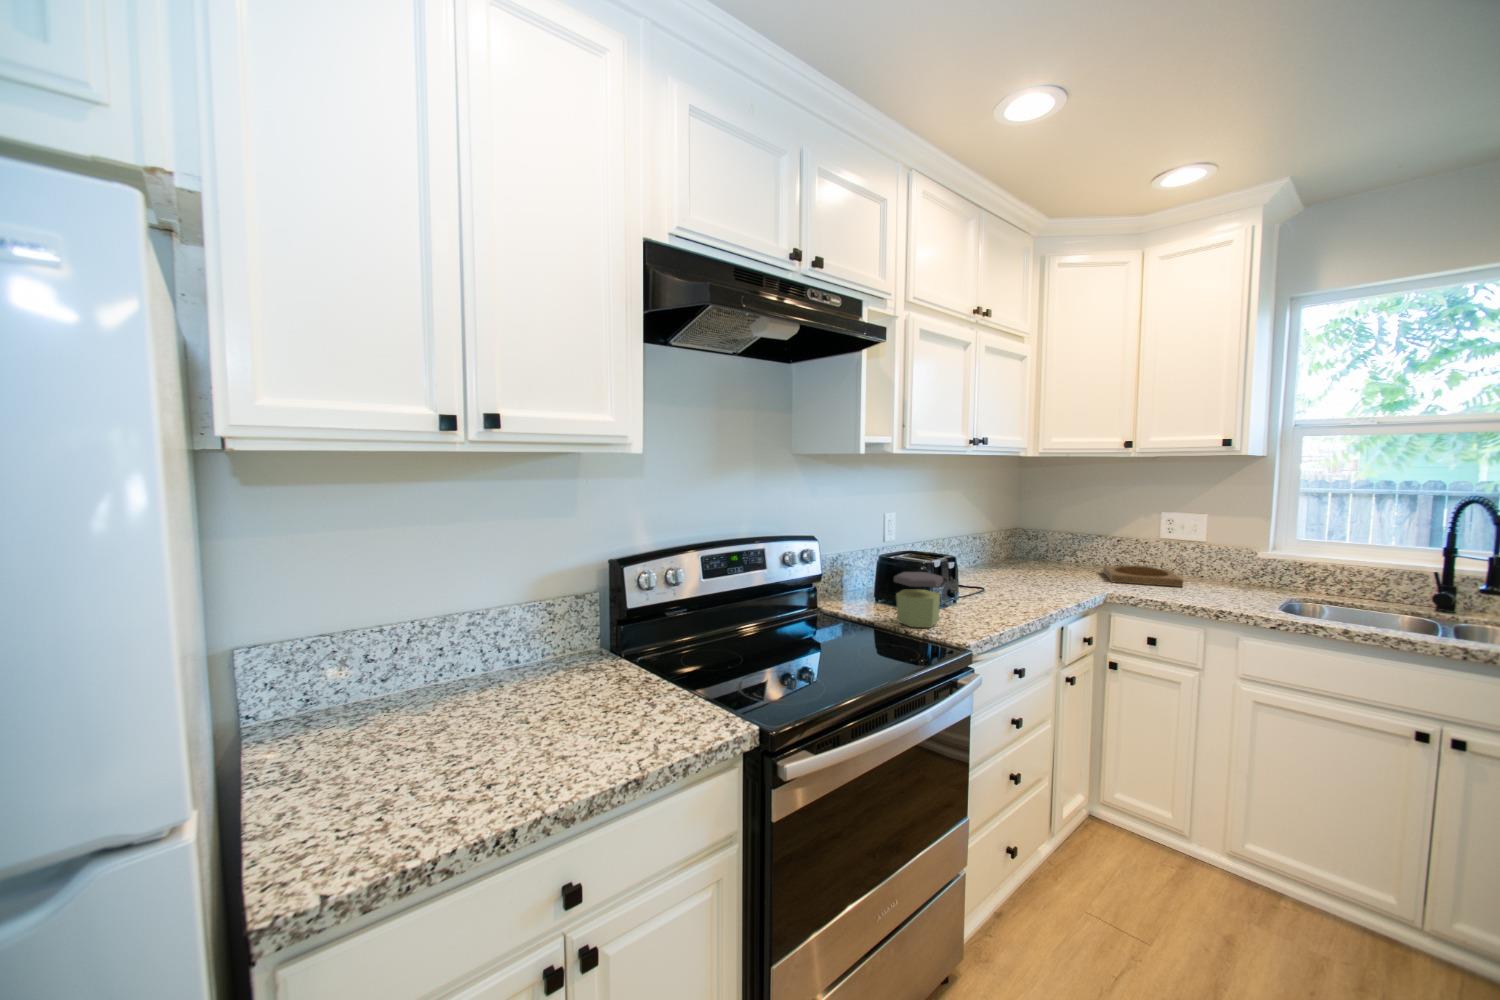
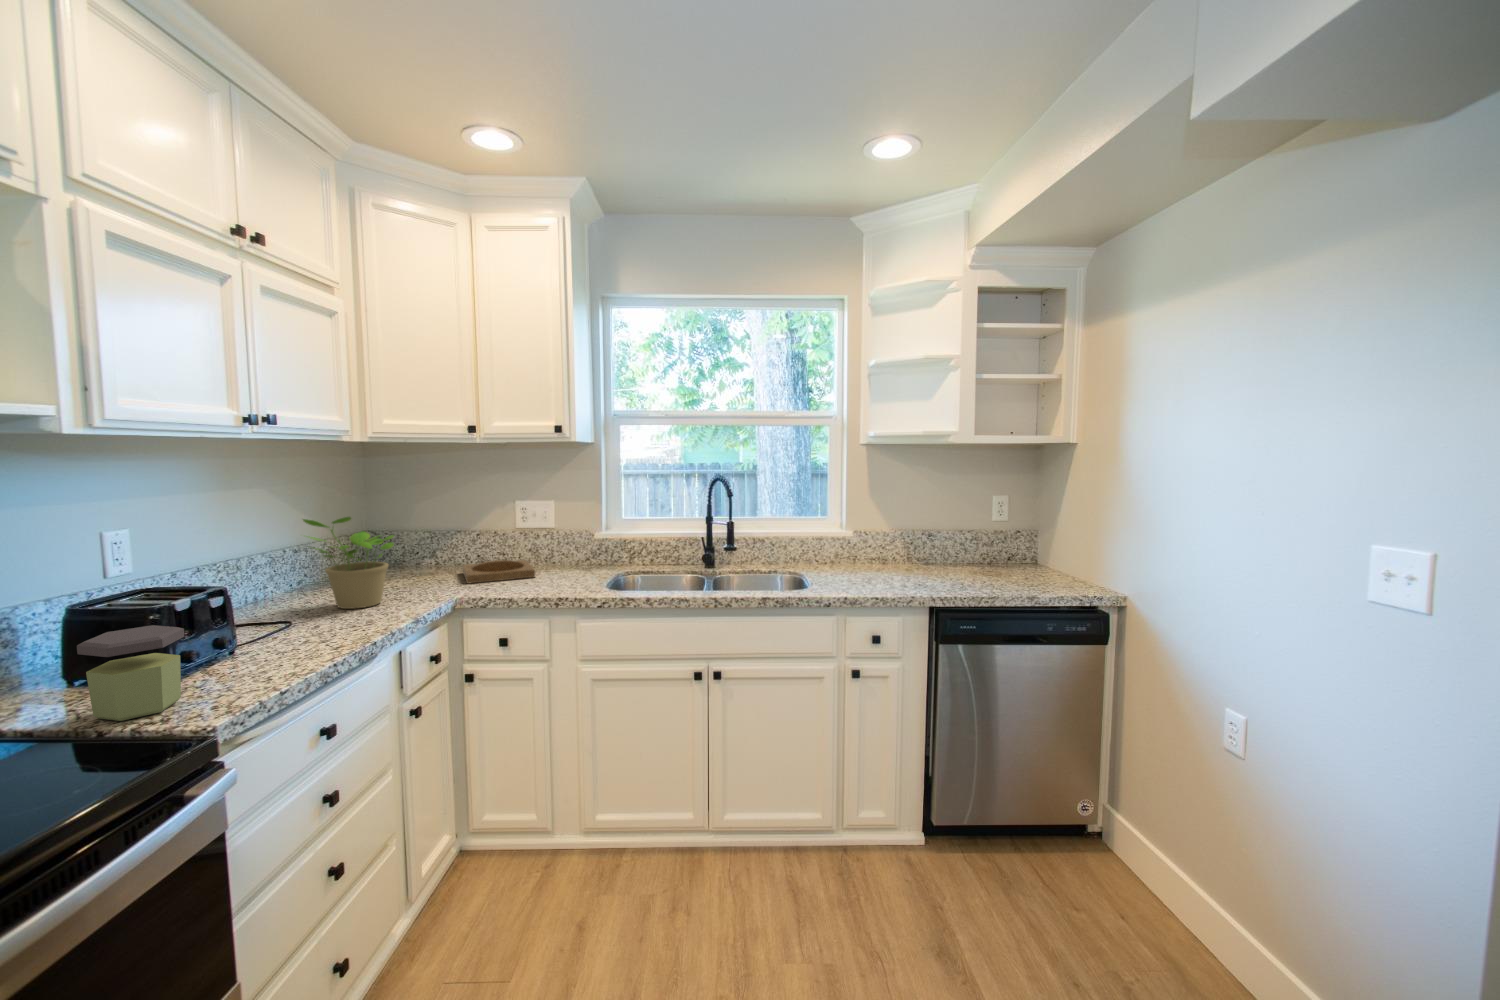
potted plant: none [987,513,1059,587] -> present [303,517,394,609]

